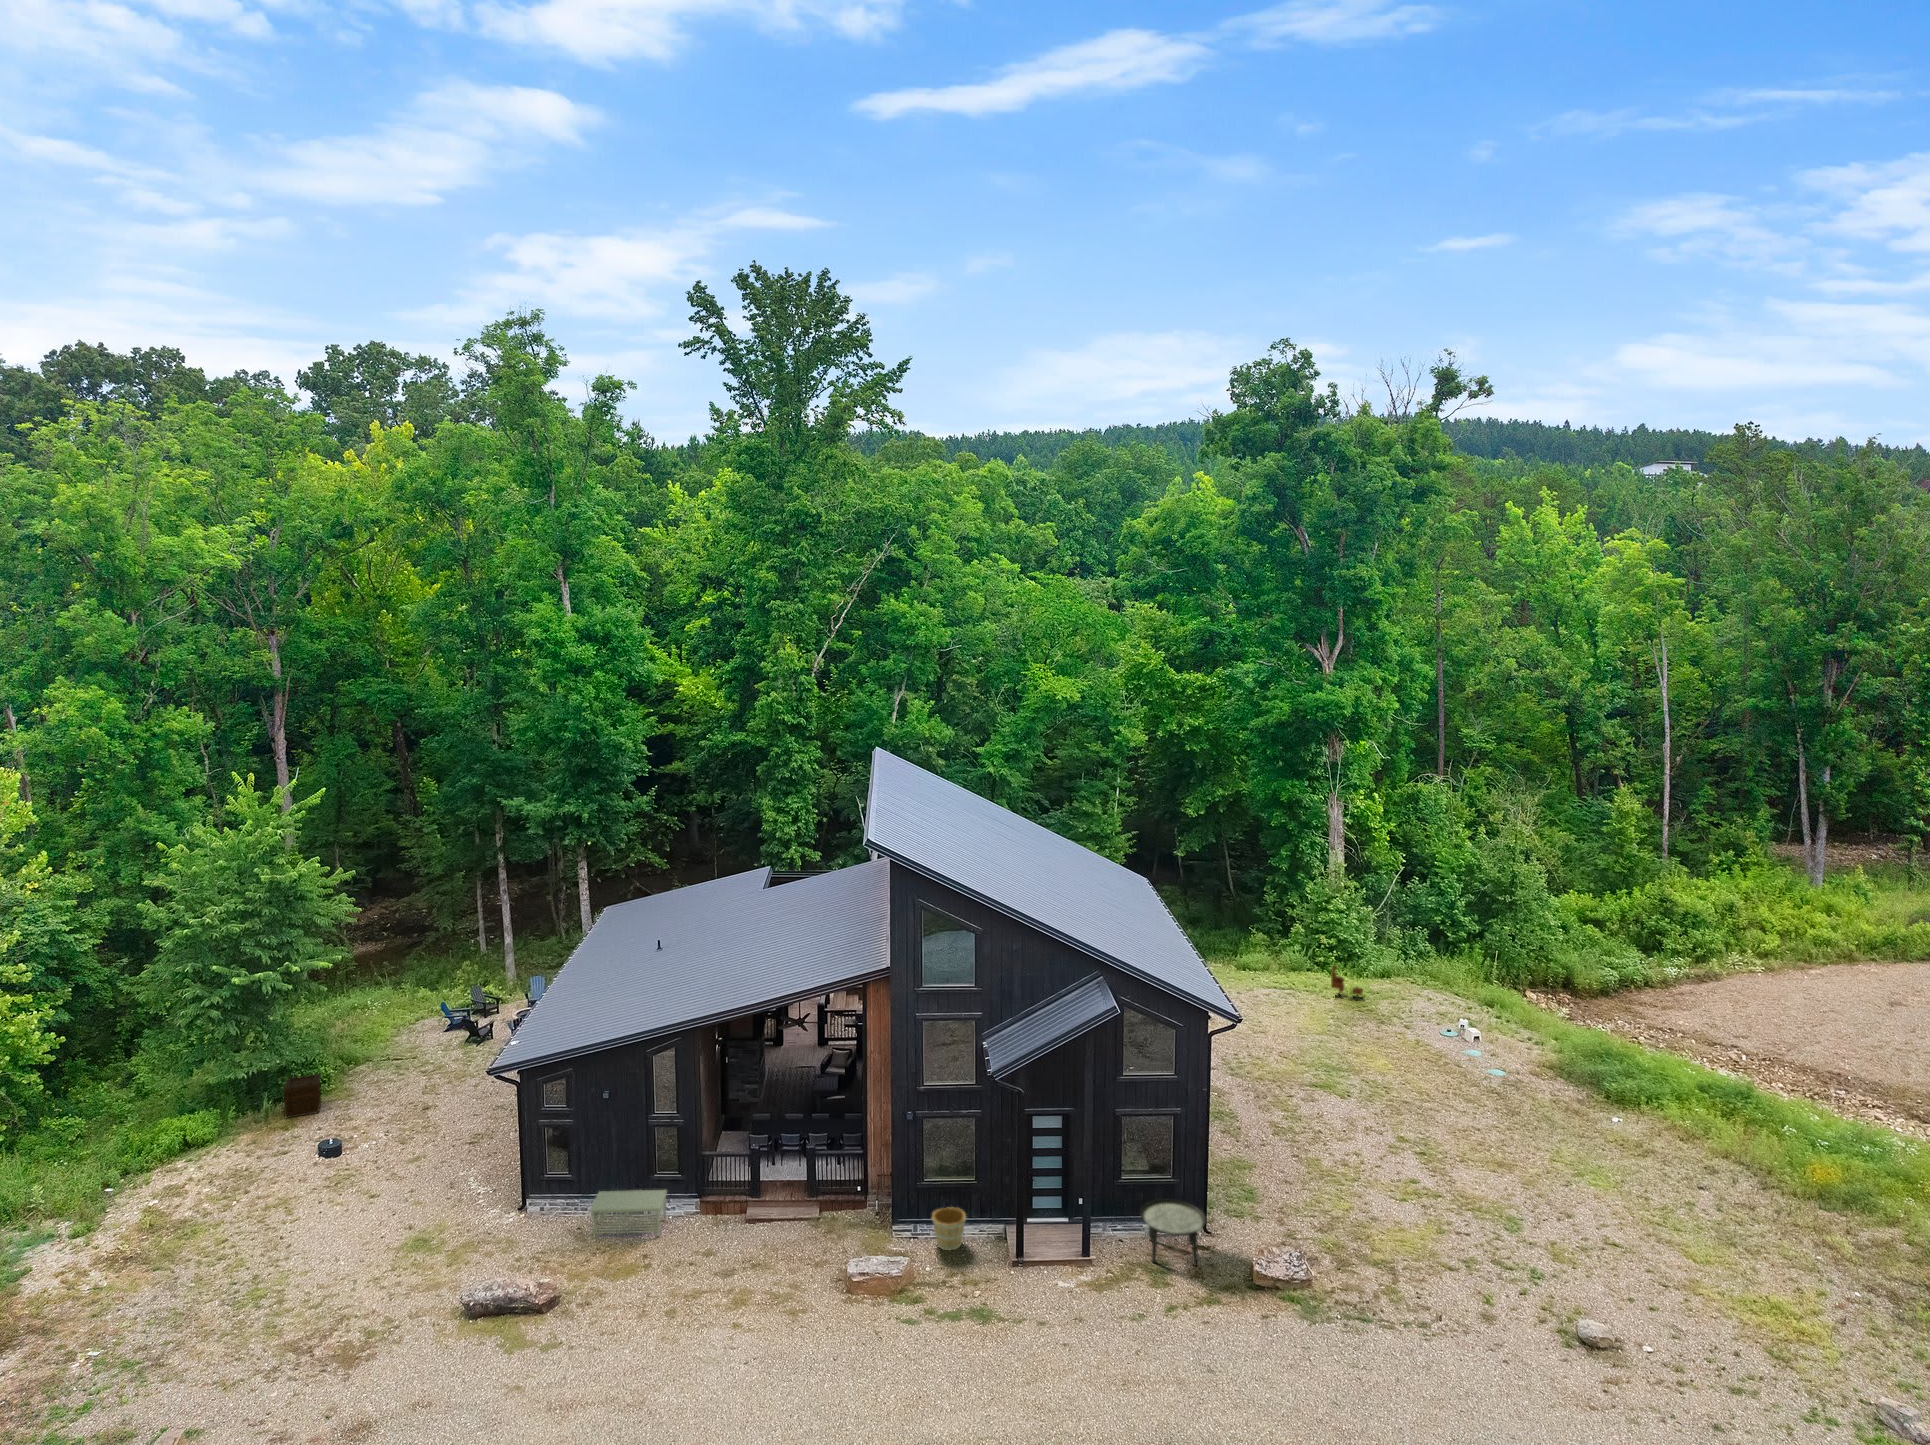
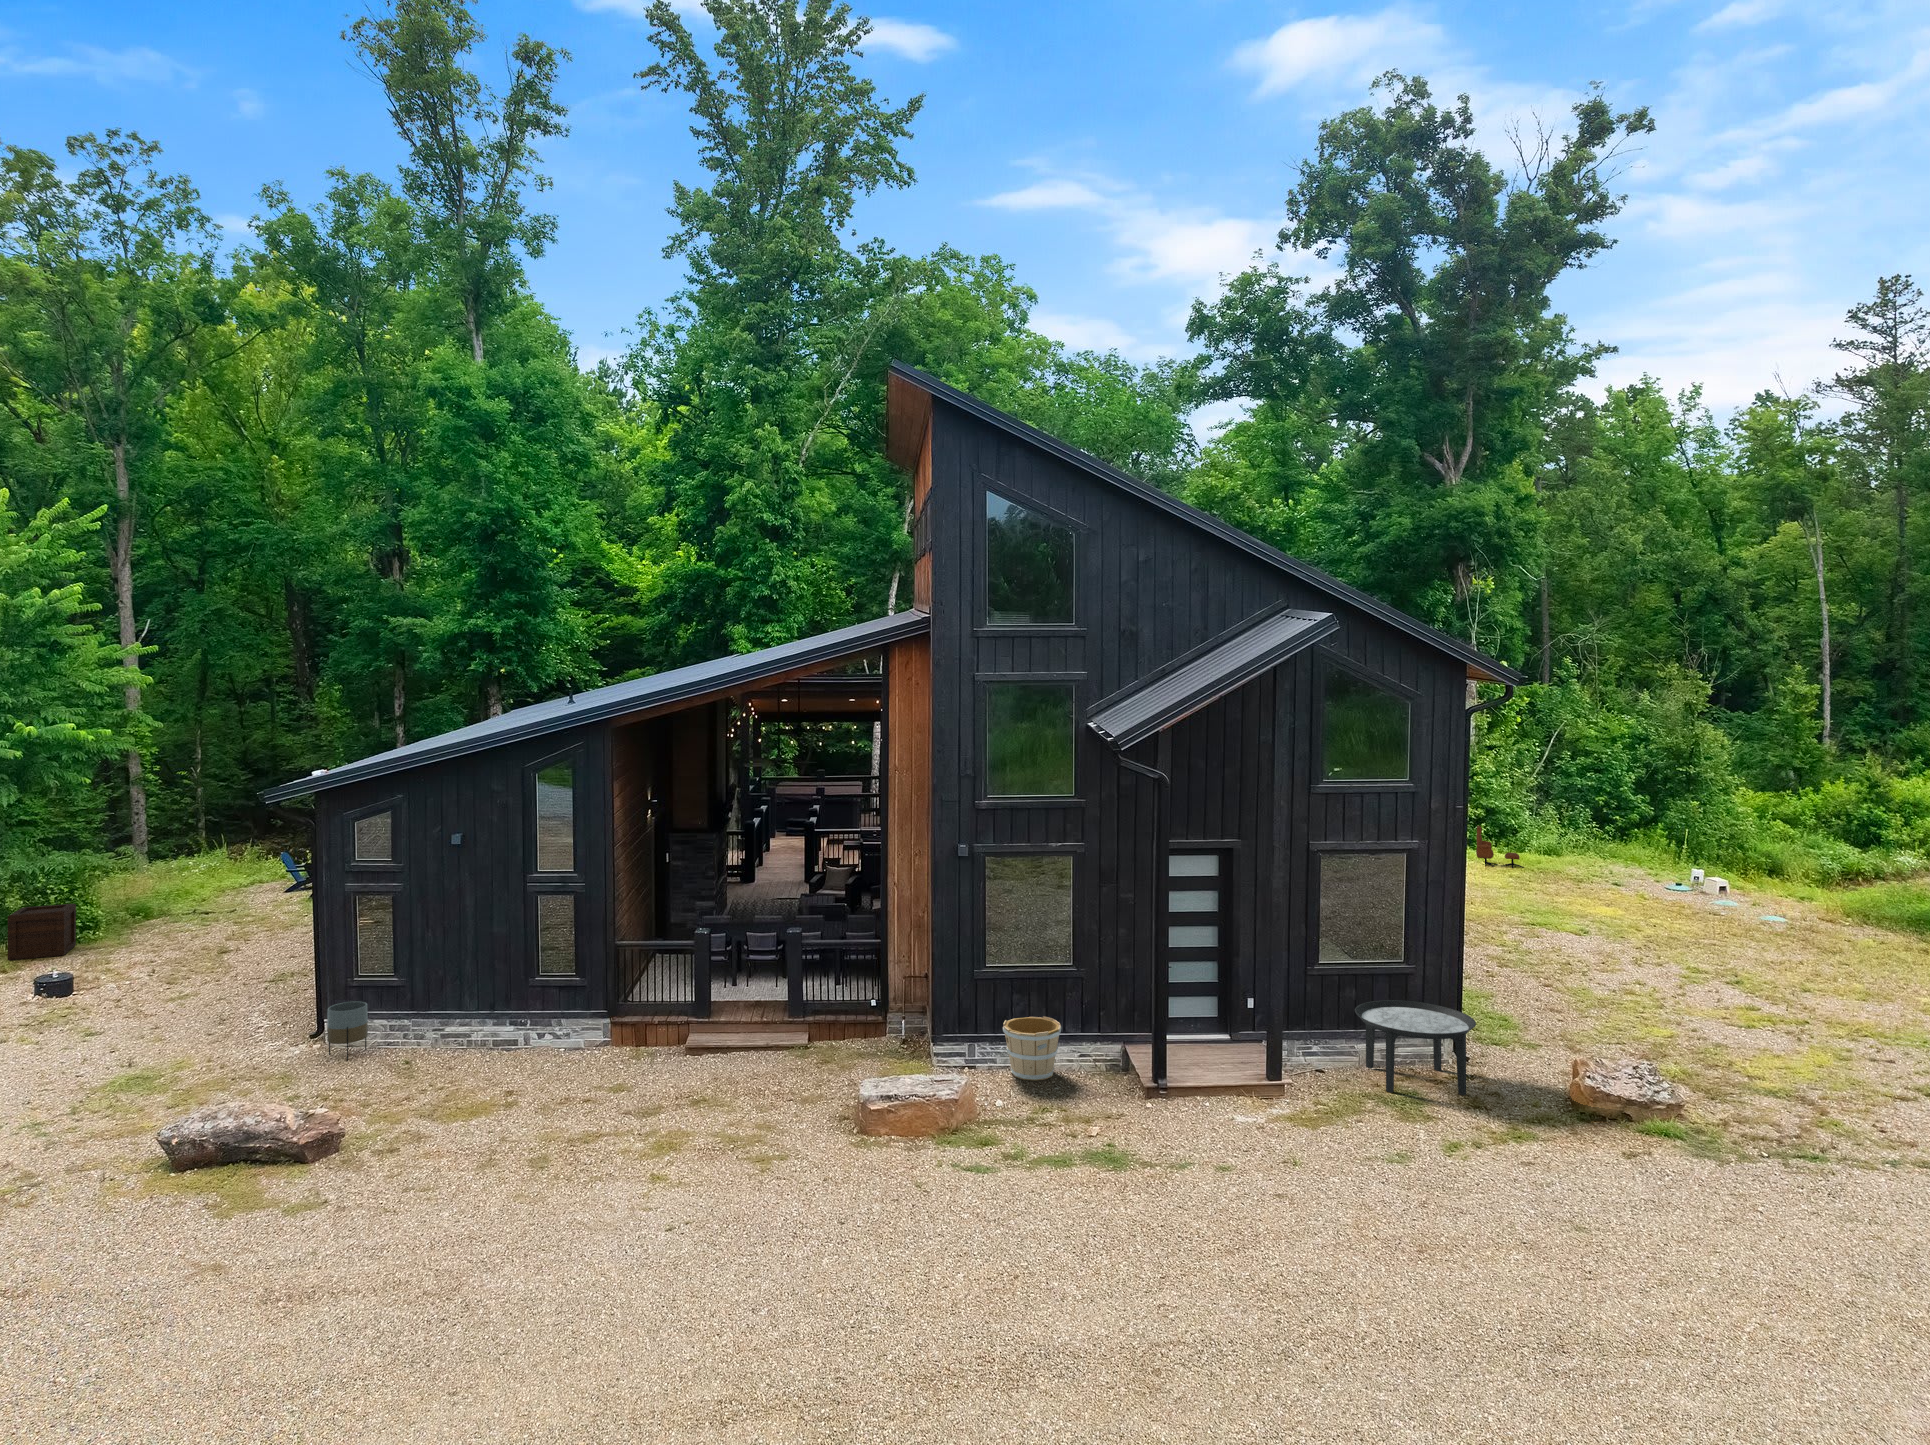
planter: none [529,1189,552,1229] -> present [327,1001,368,1061]
storage bench: present [590,1190,667,1238] -> none [424,1001,561,1072]

